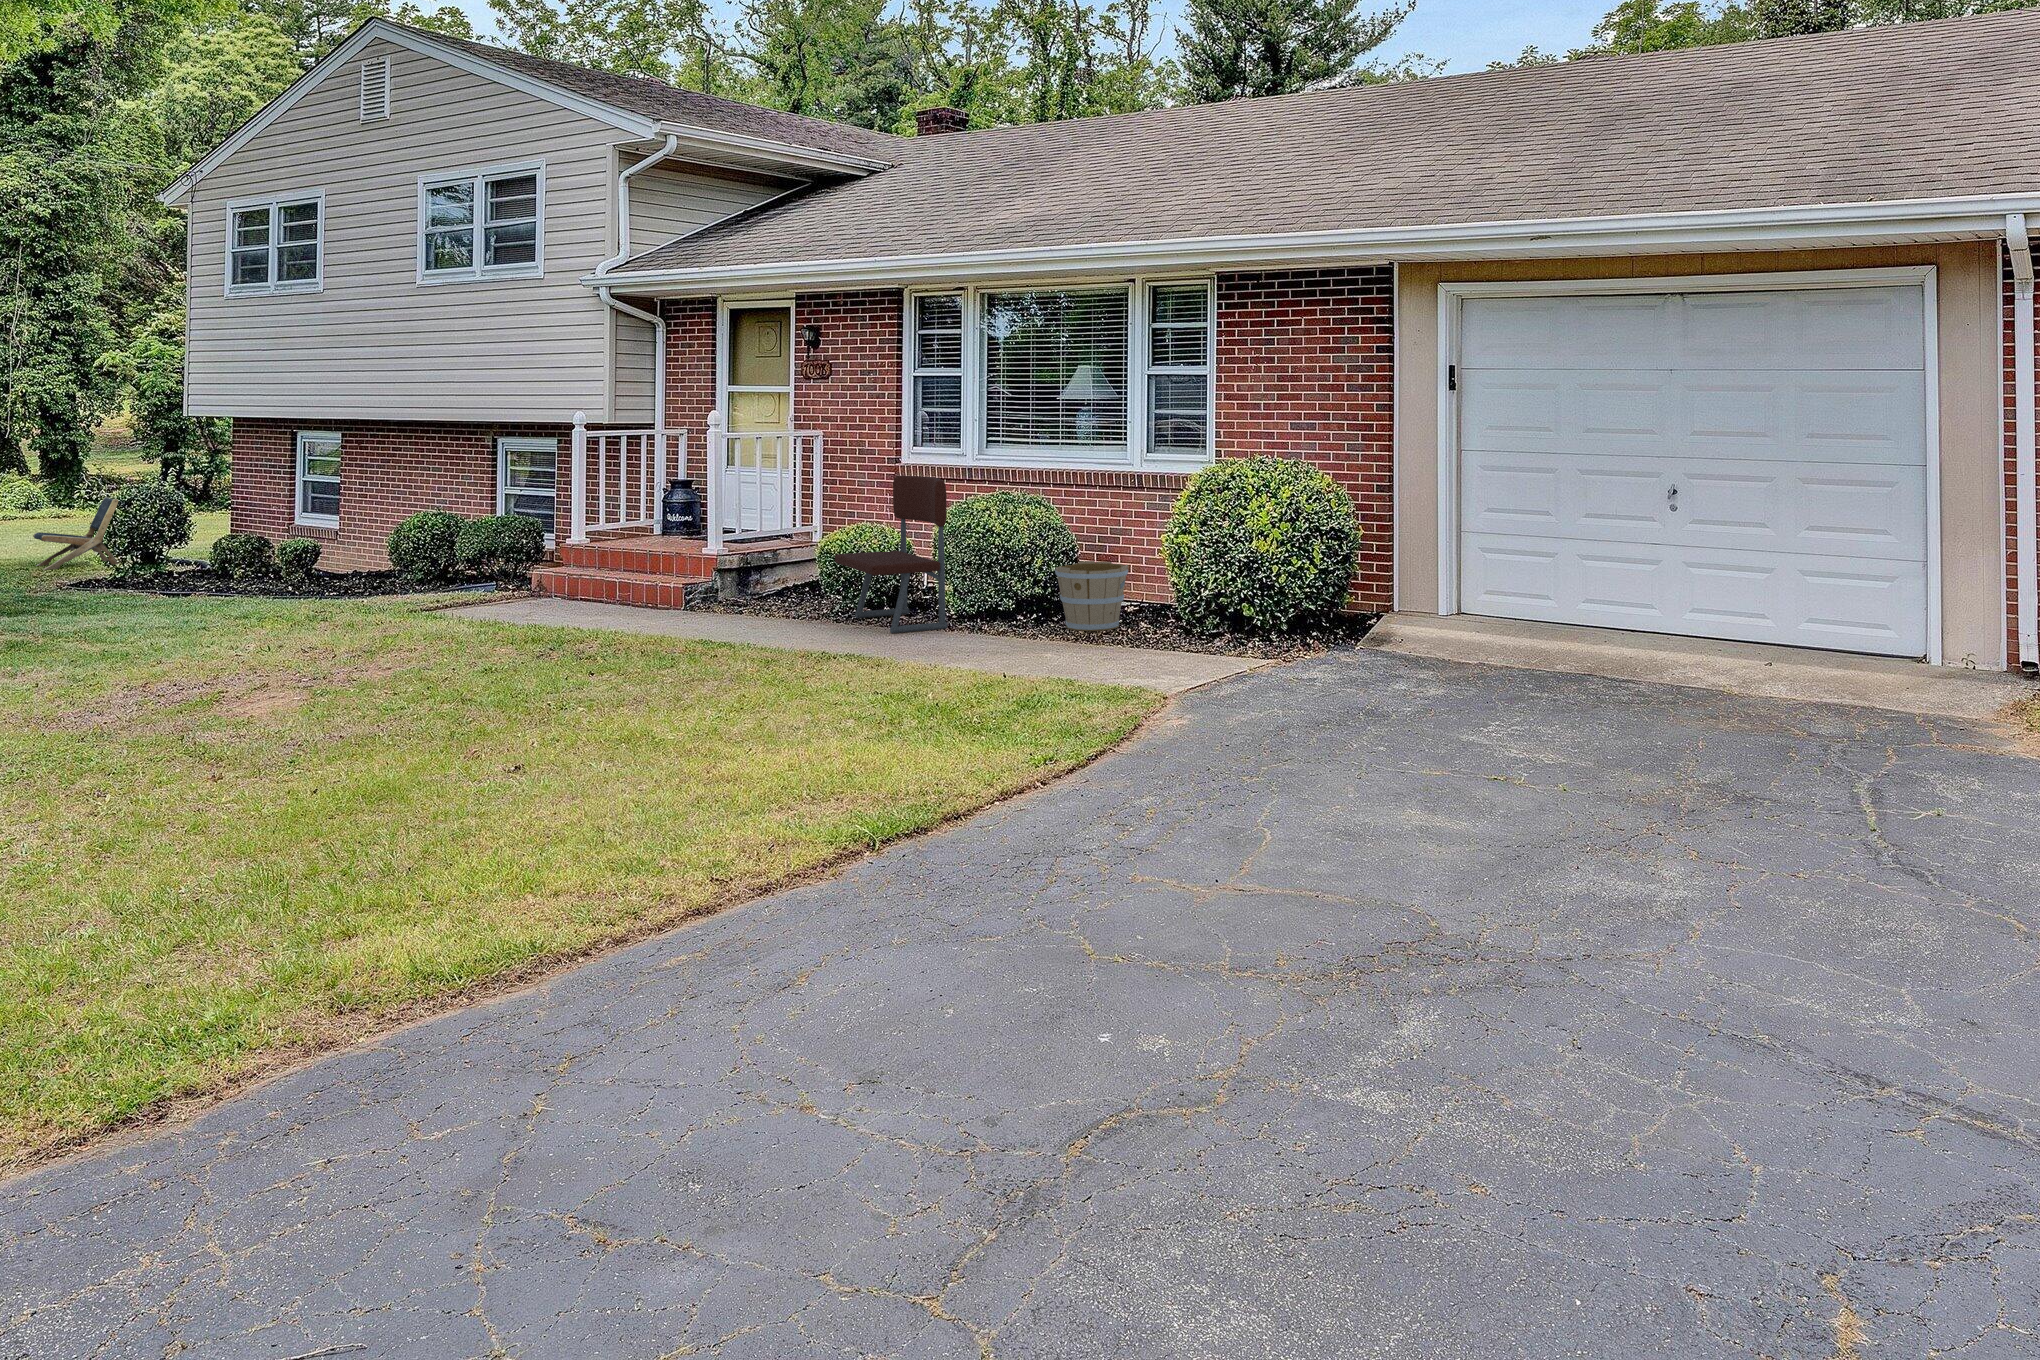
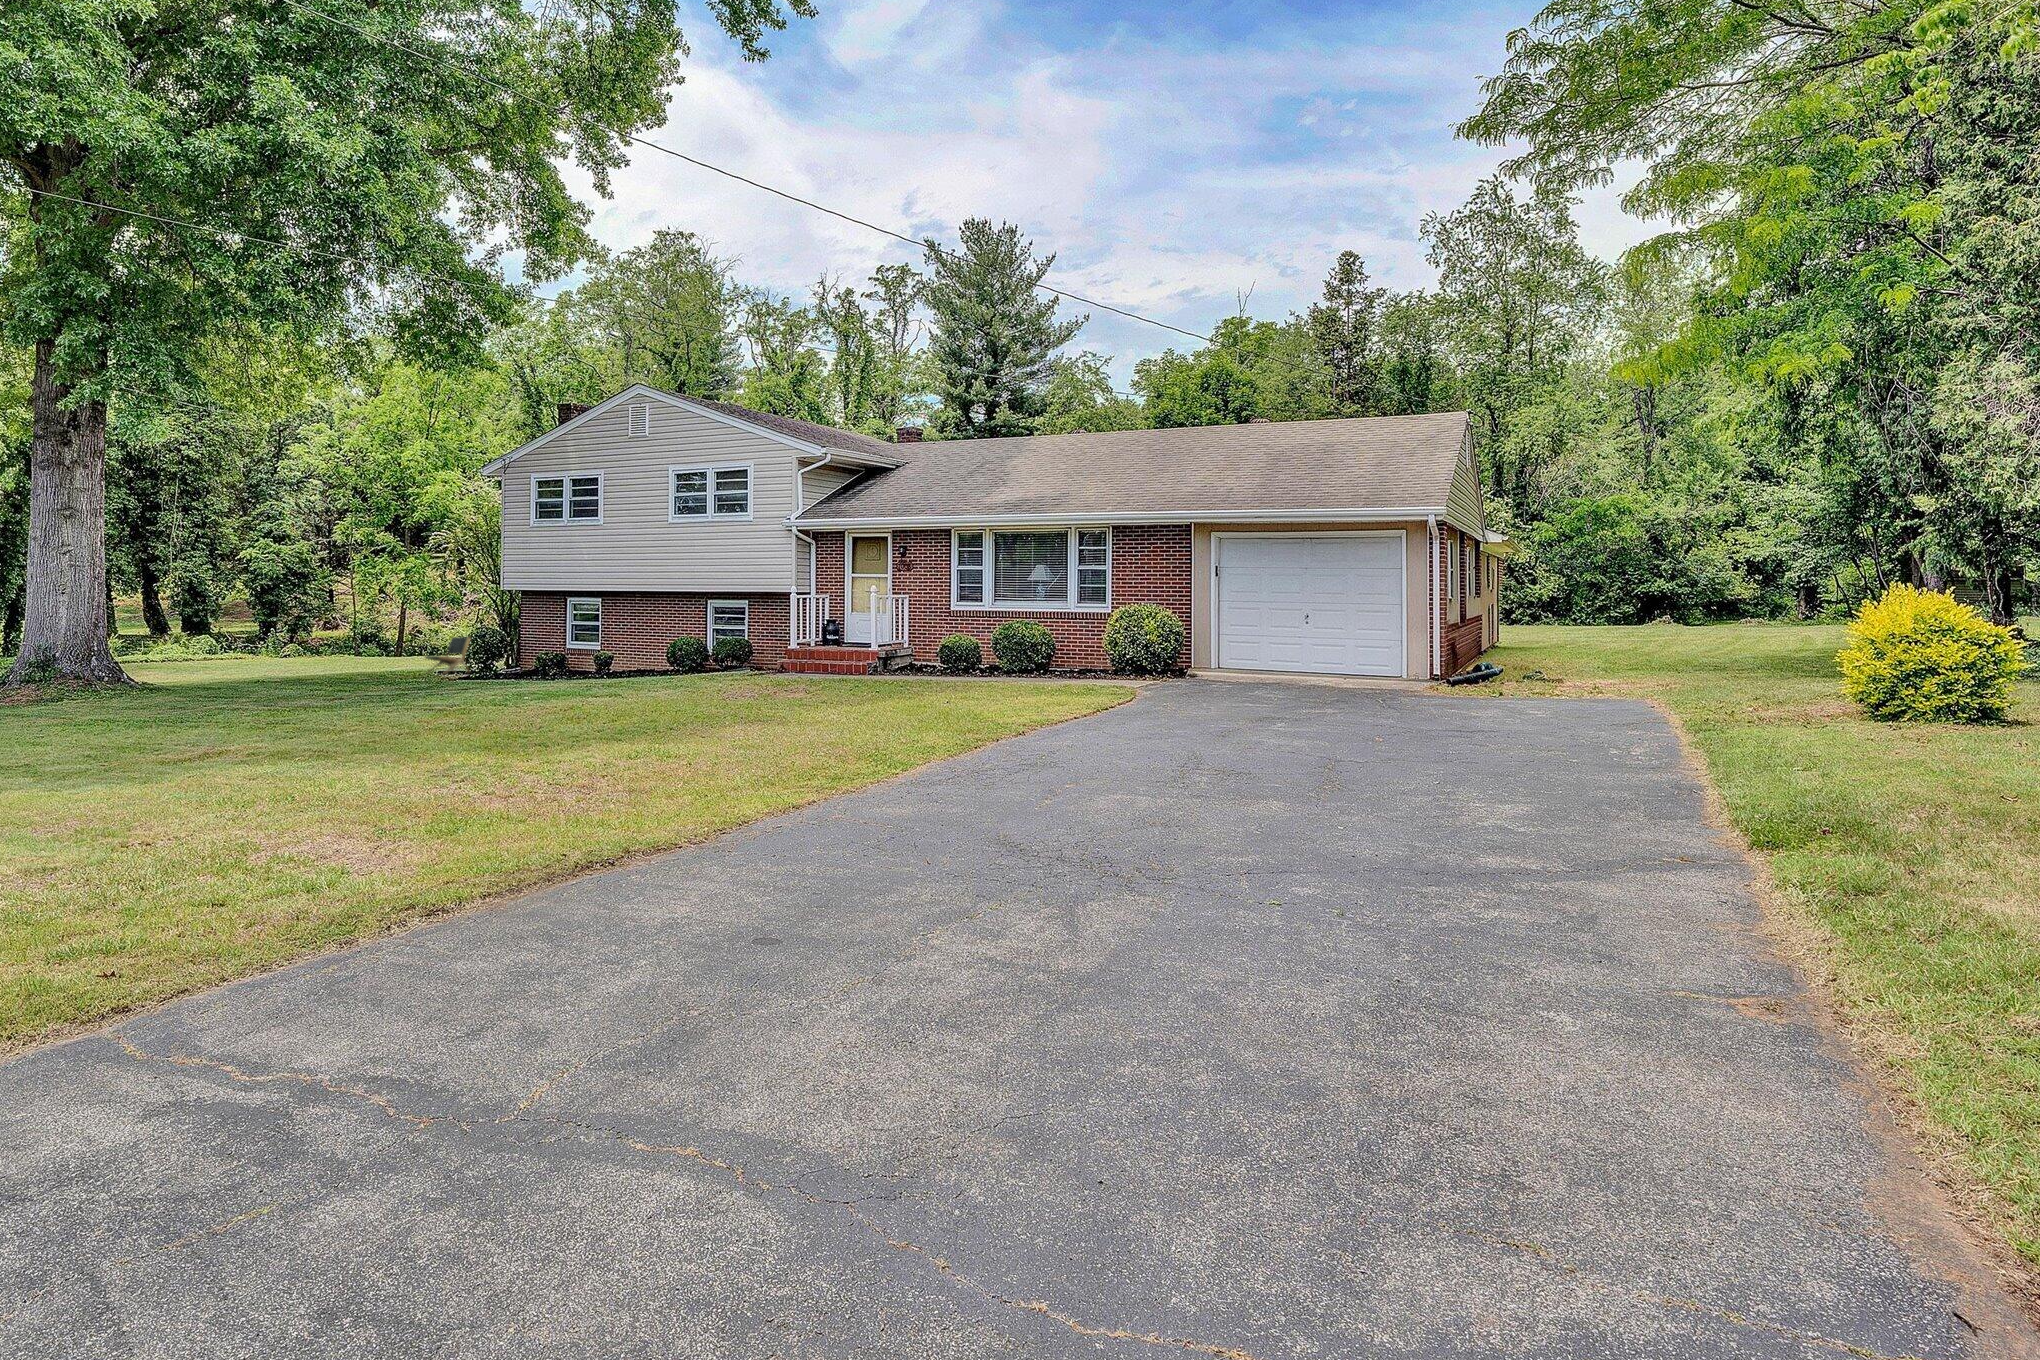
bench: present [835,475,947,633] -> none [946,613,1004,676]
wooden bucket: present [1055,561,1128,631] -> none [1048,648,1078,674]

